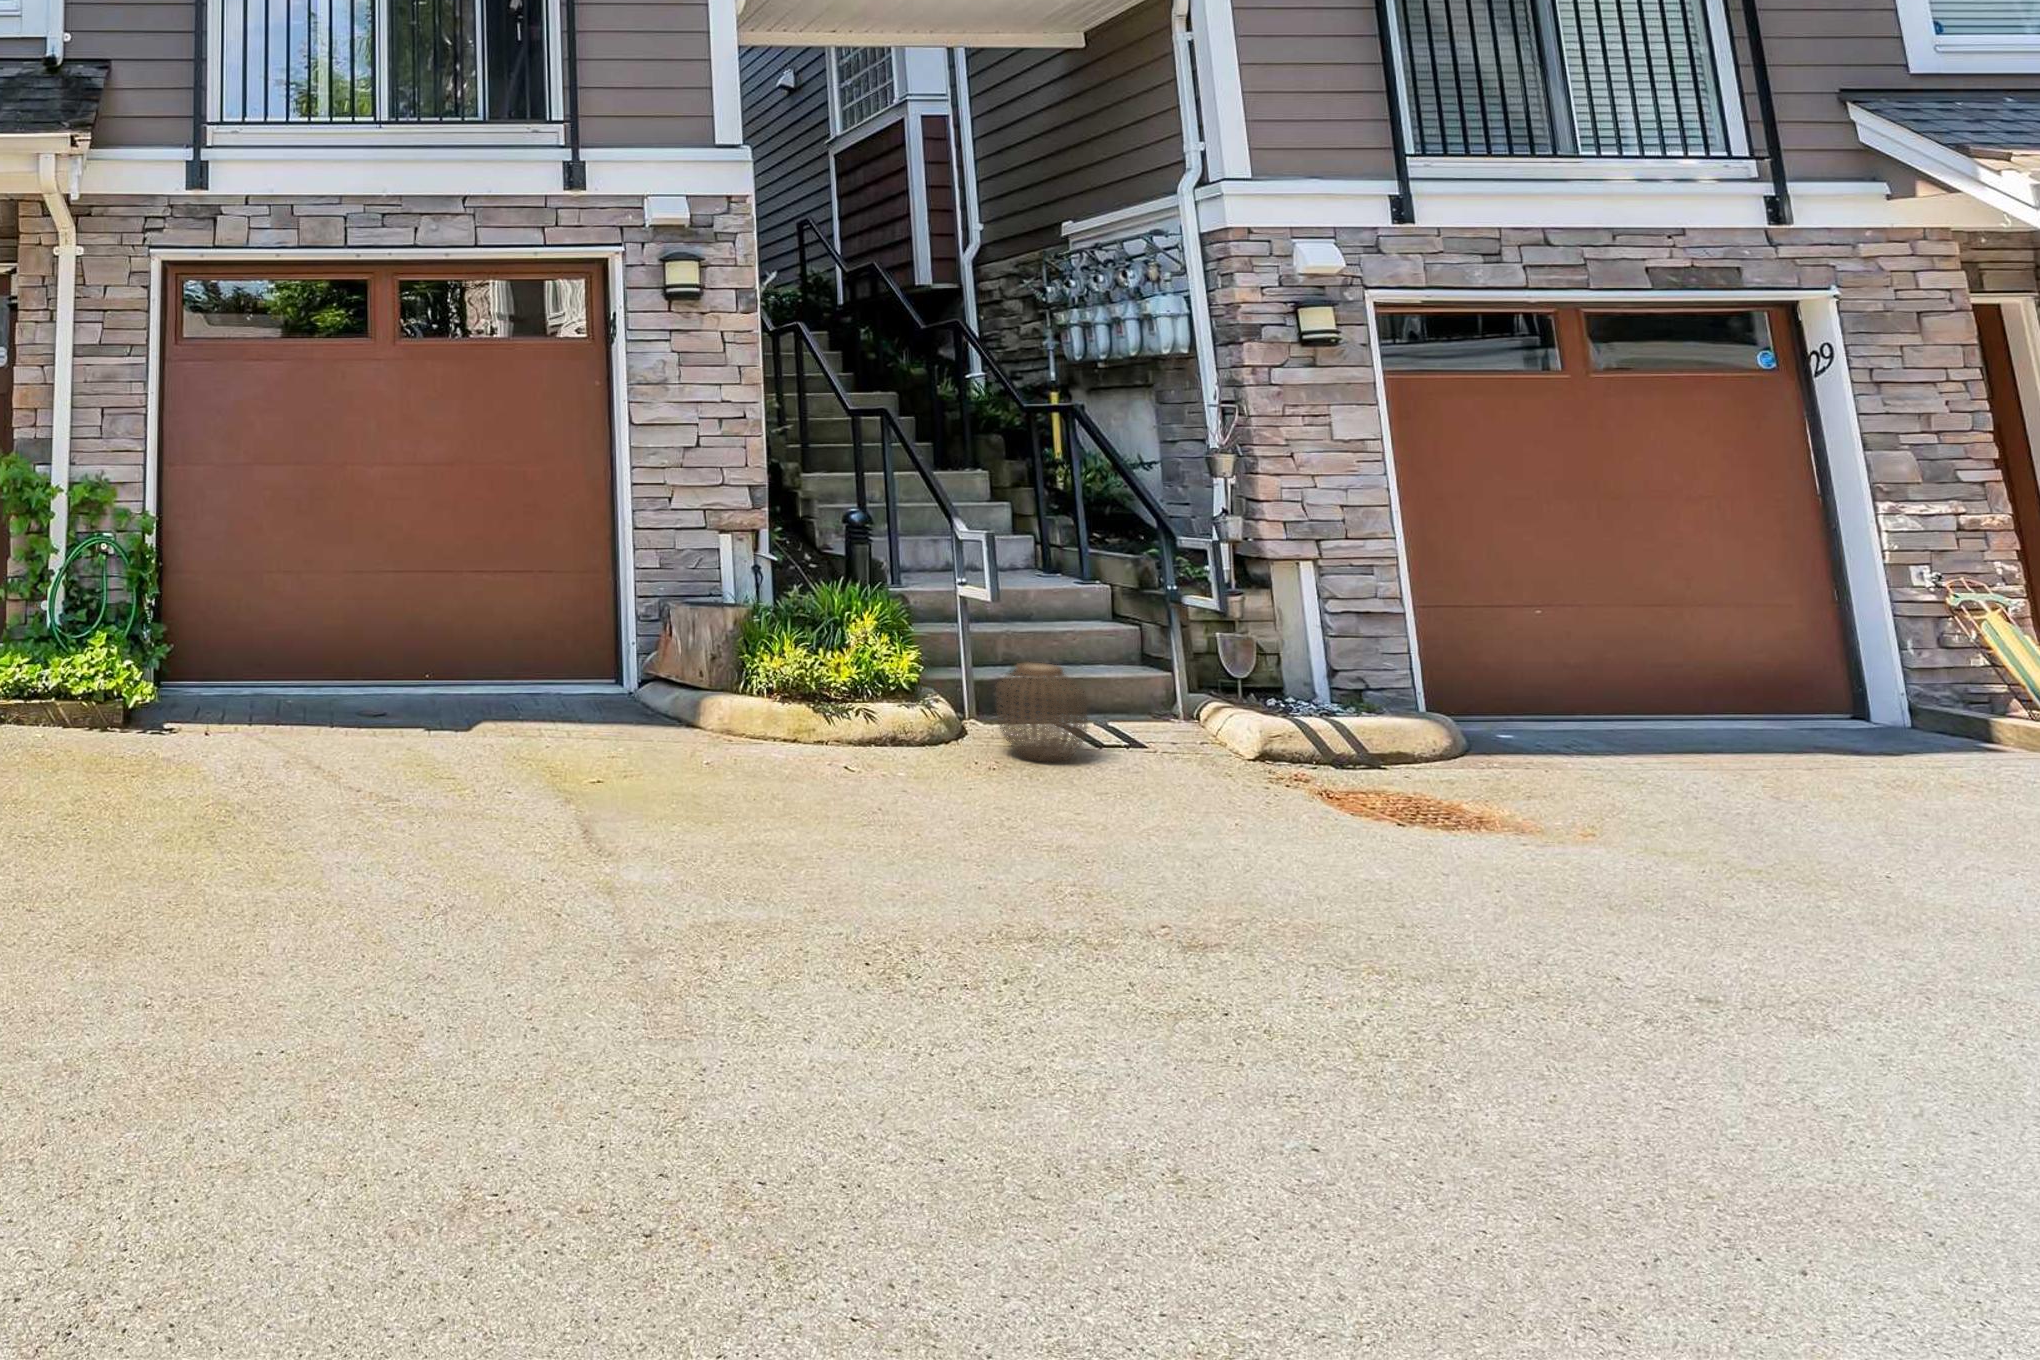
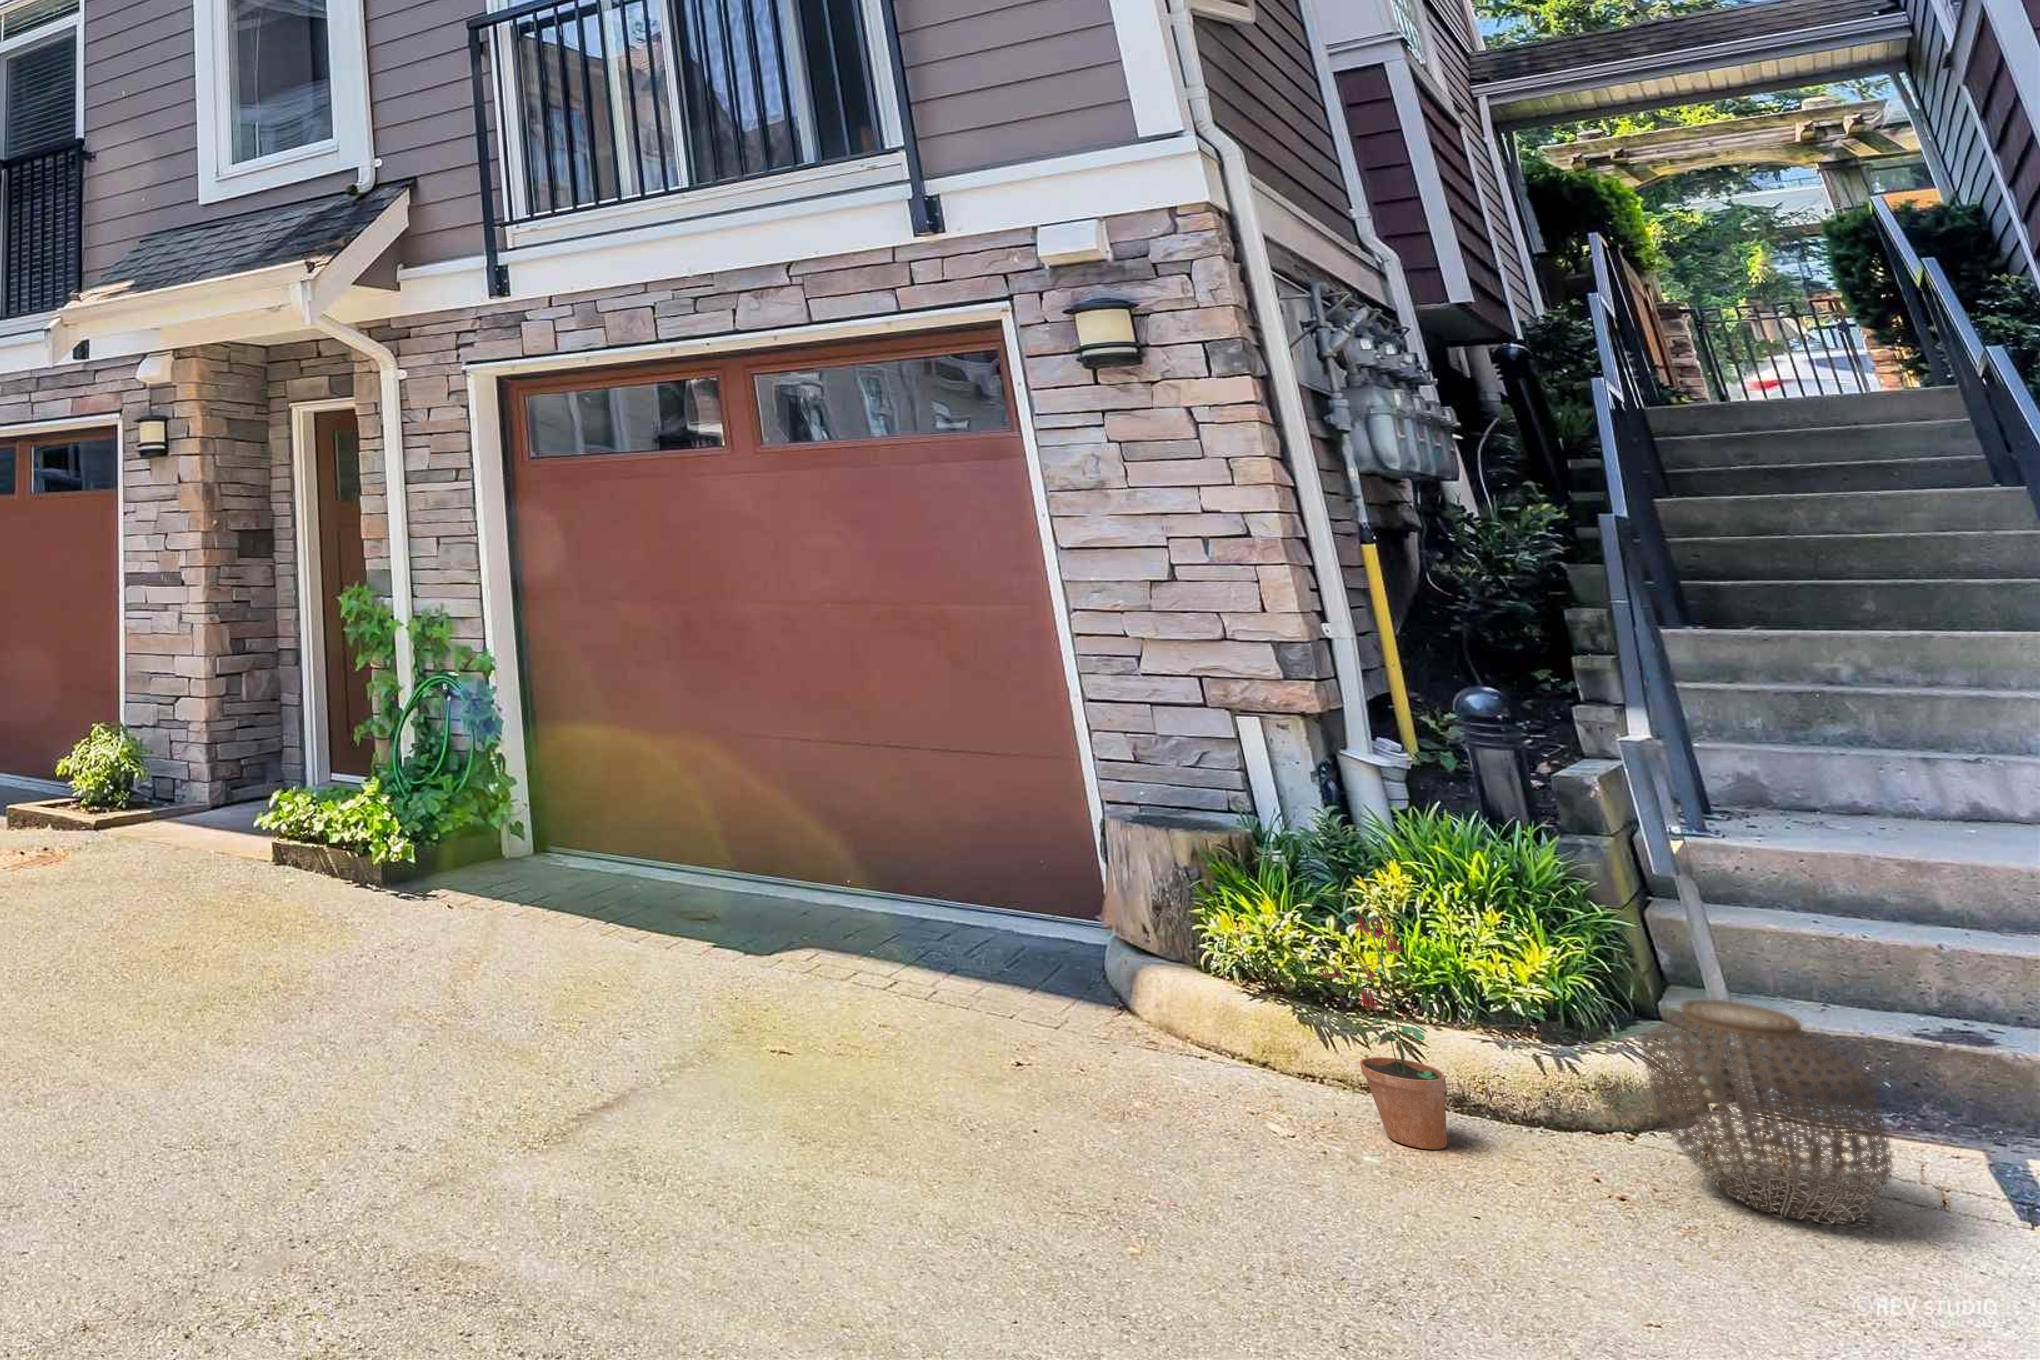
potted plant: none [858,641,923,764] -> present [1321,914,1447,1149]

